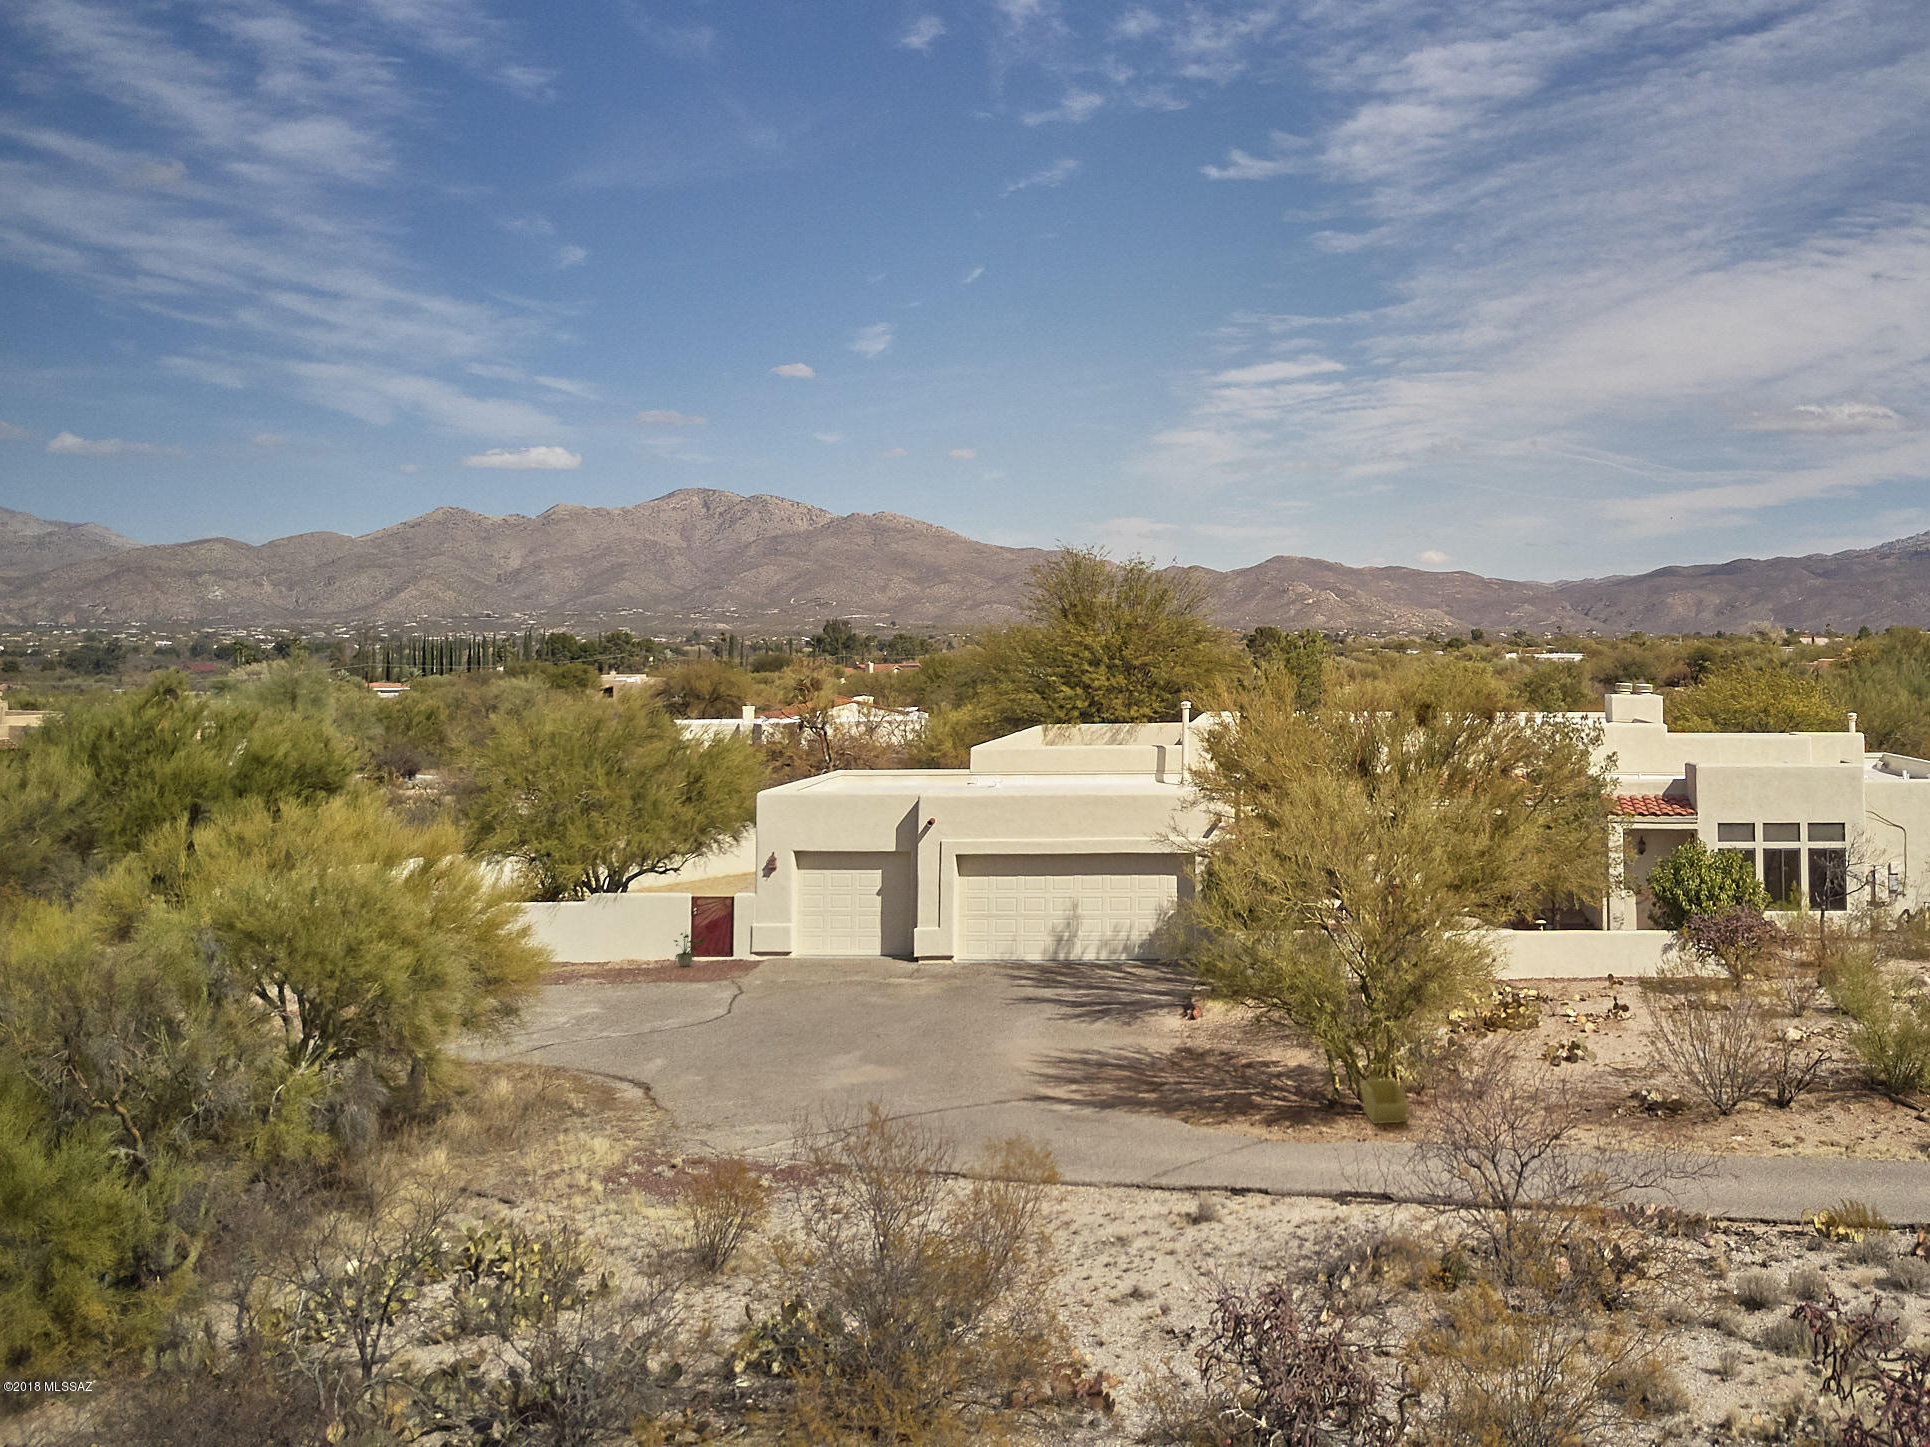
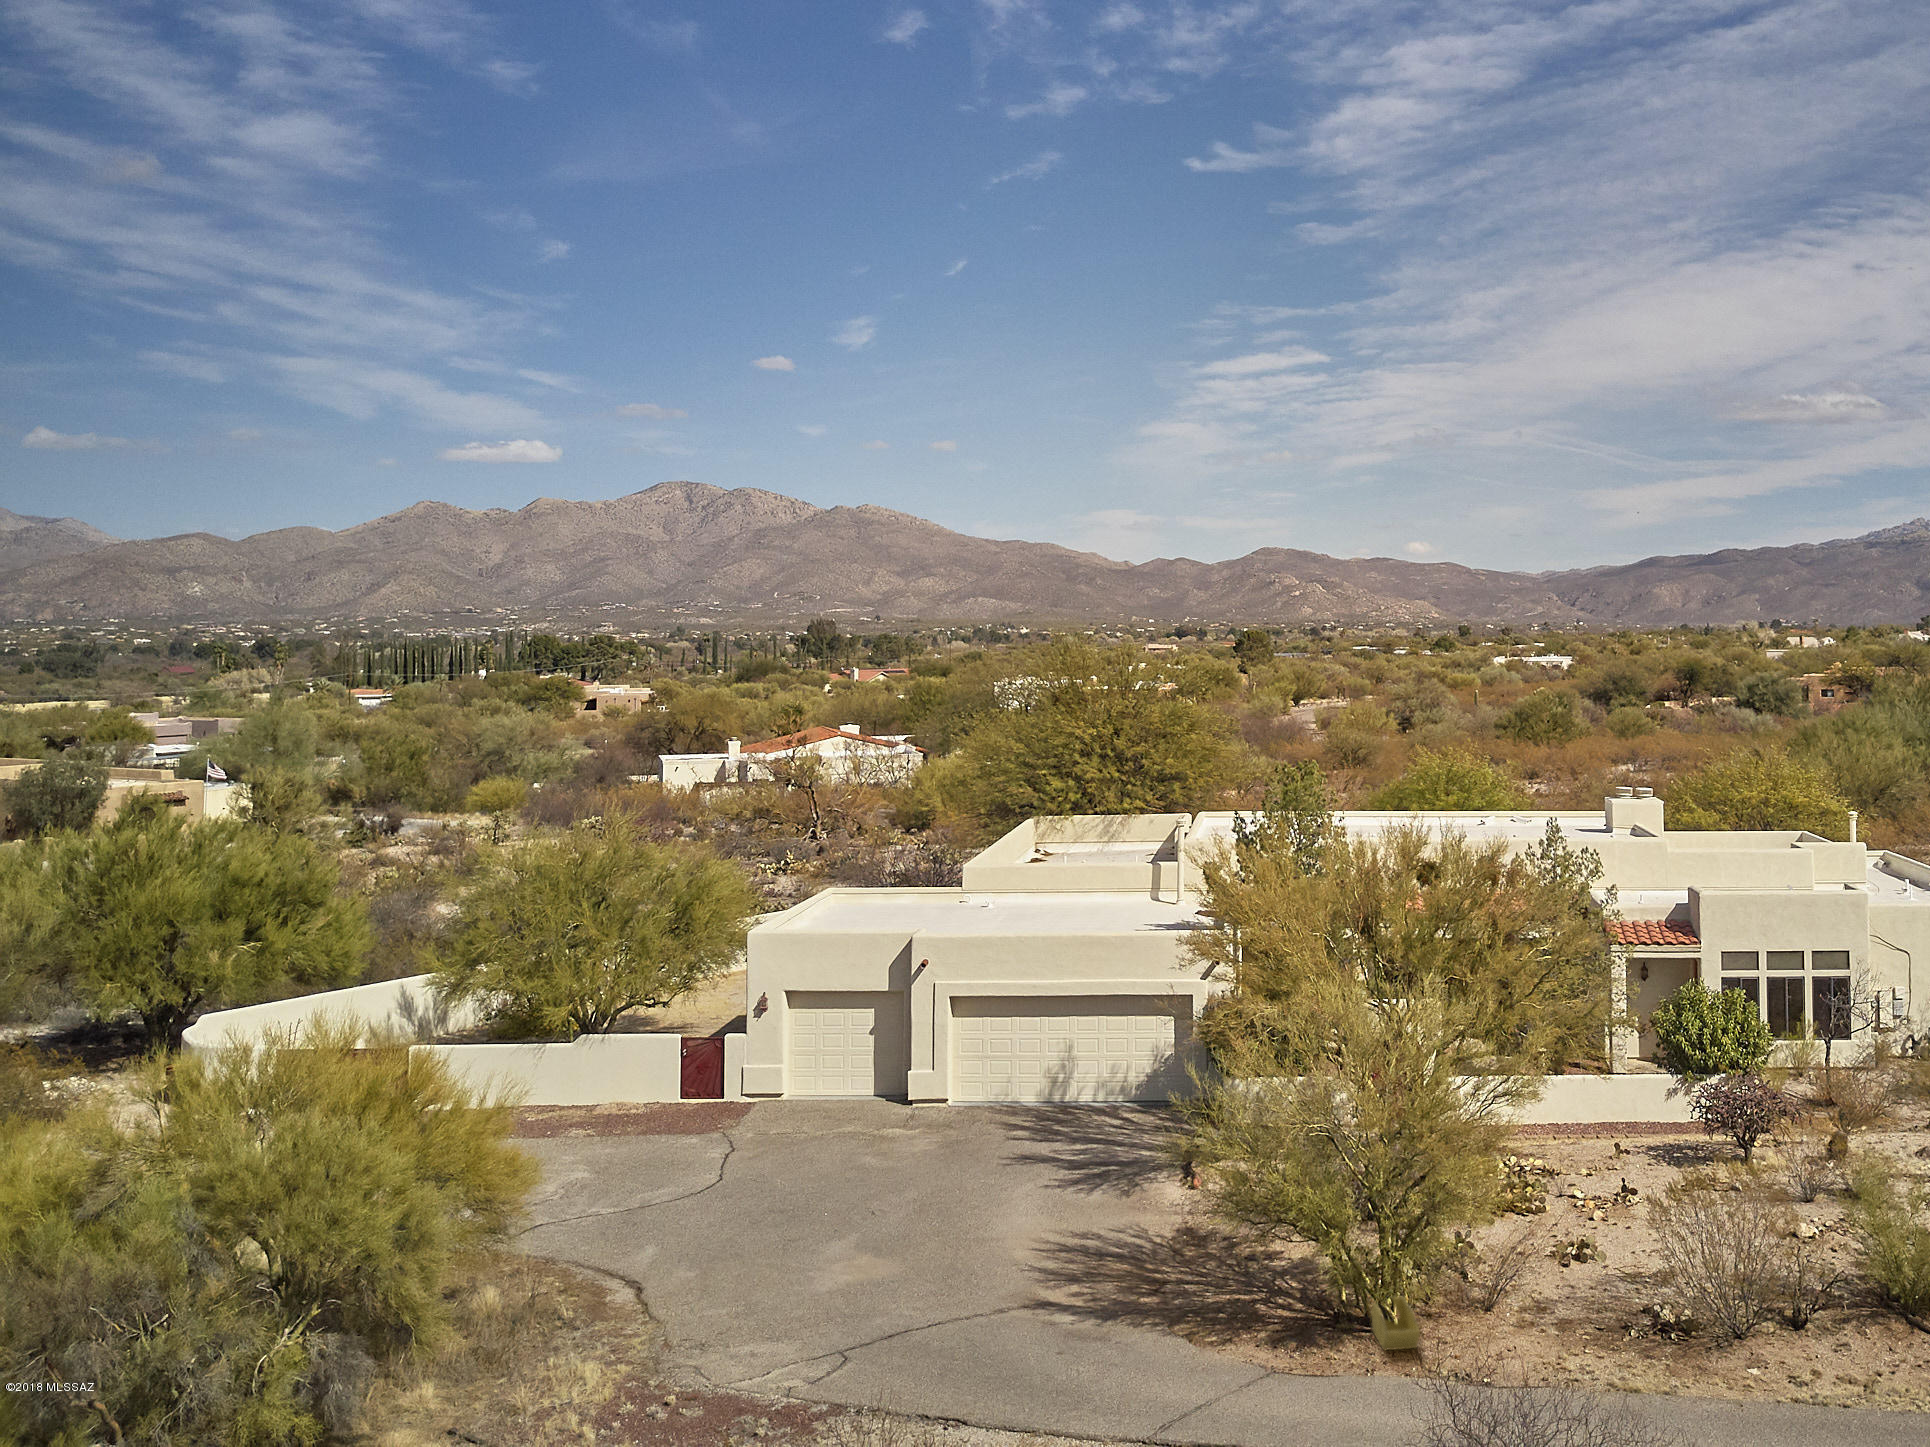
potted plant: present [674,933,703,966] -> none [651,1055,692,1099]

